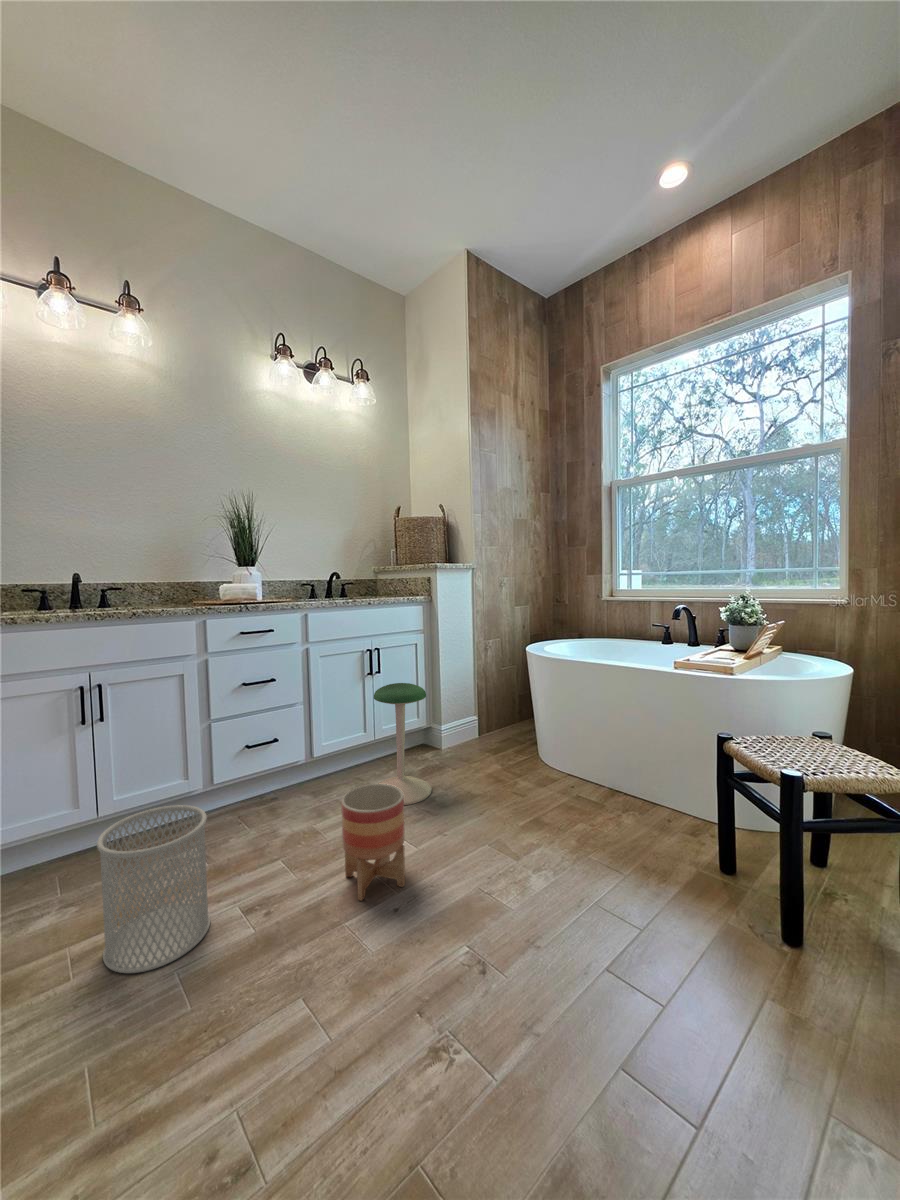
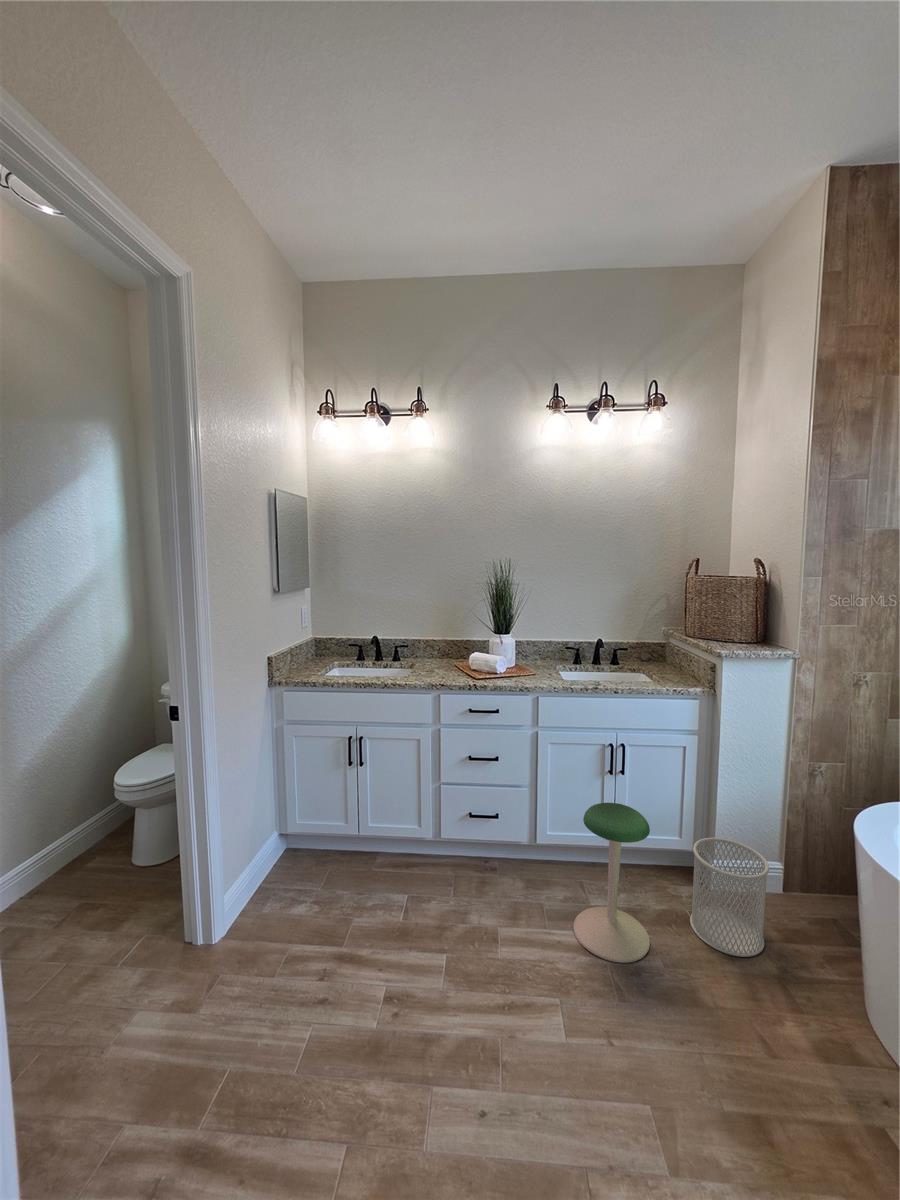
planter: present [341,784,405,901] -> none [465,935,532,1080]
wastebasket: present [97,805,210,973] -> present [690,838,769,957]

